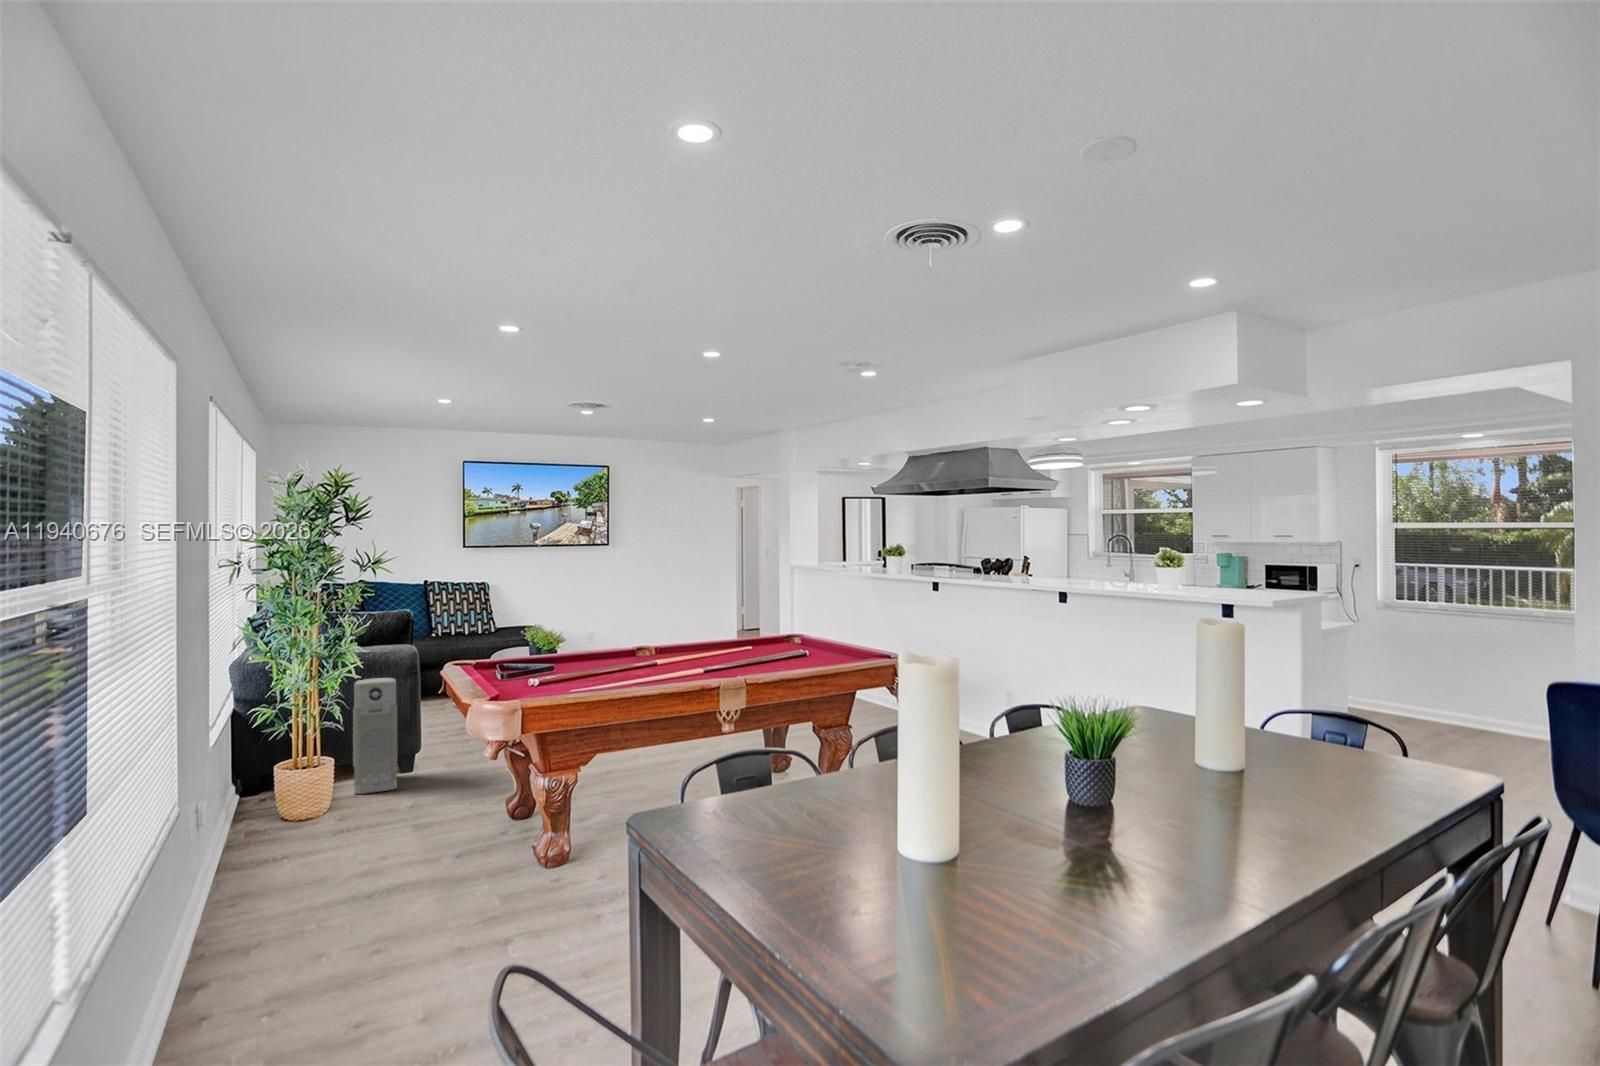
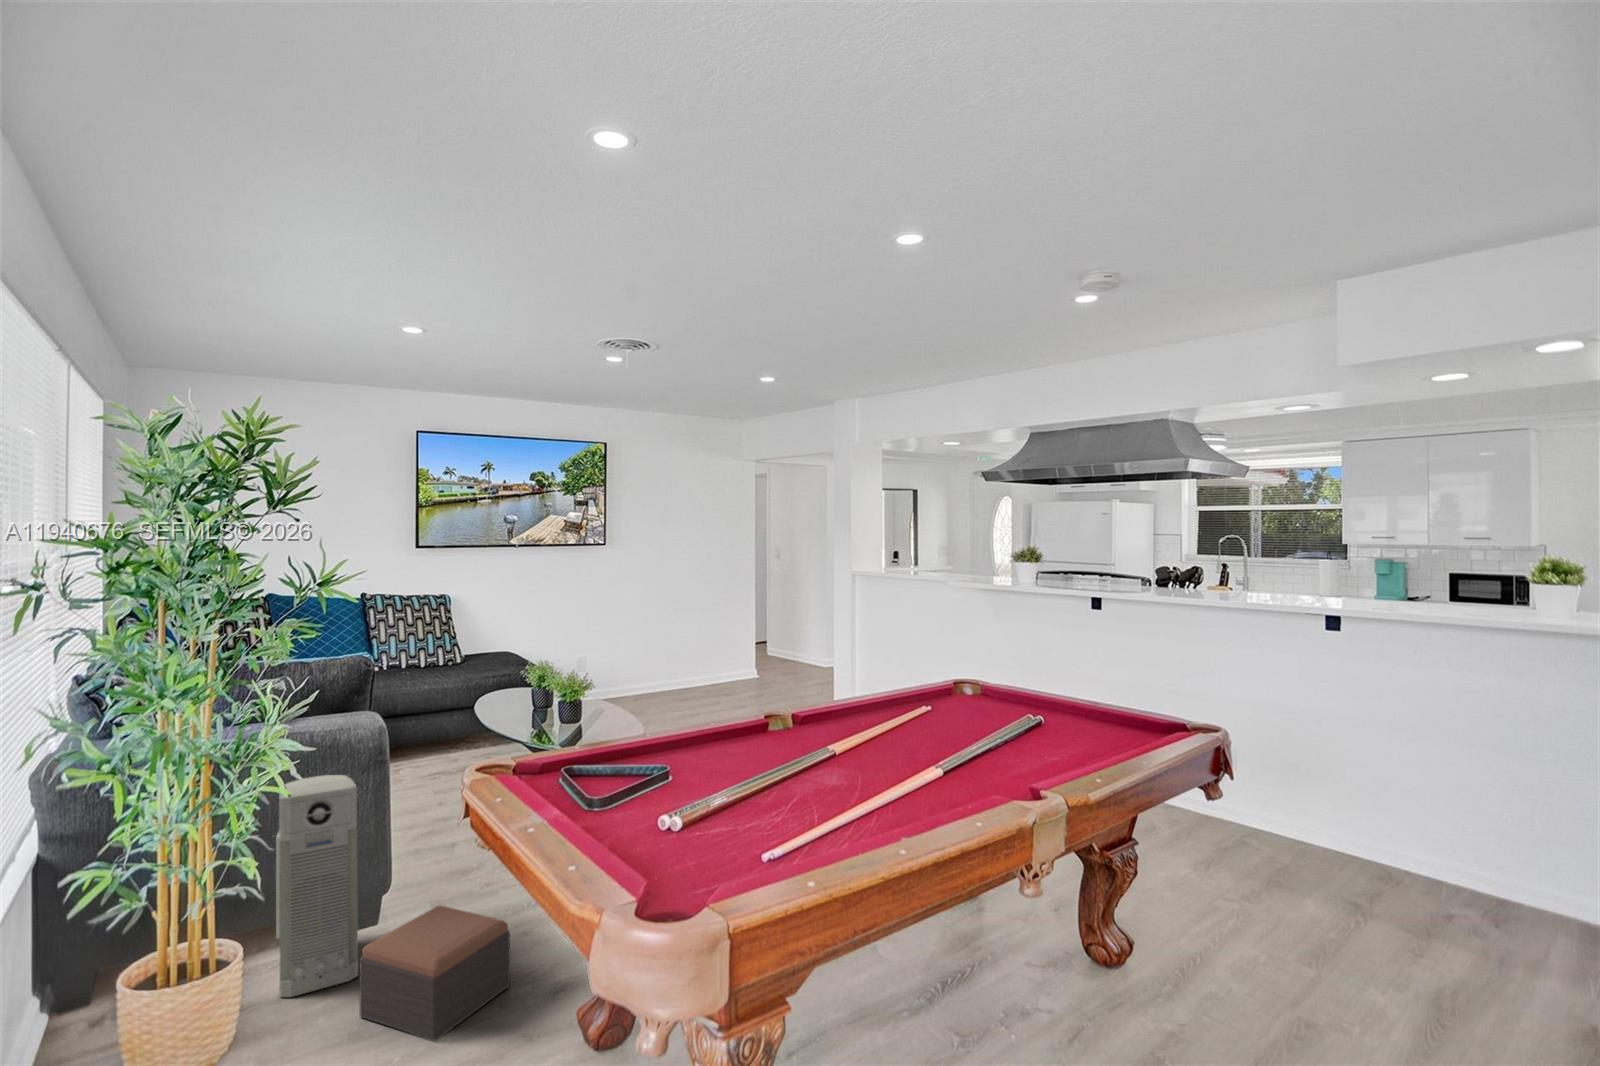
footstool: none [394,750,478,810] -> present [360,906,510,1041]

